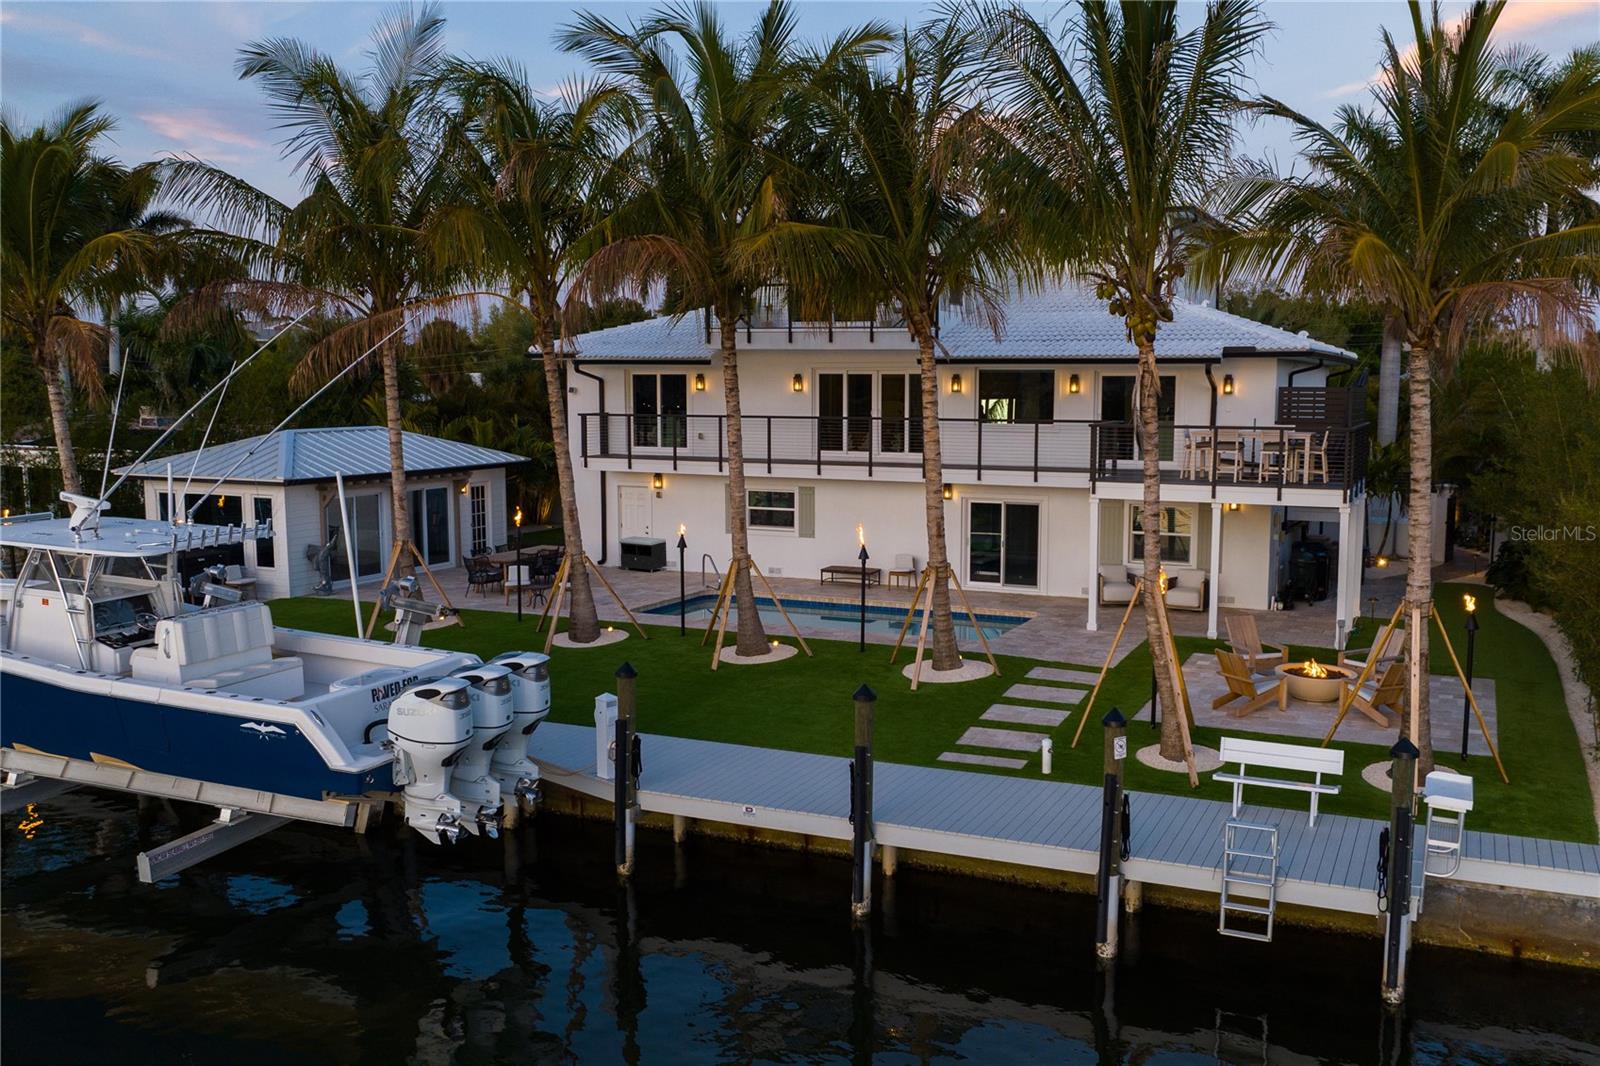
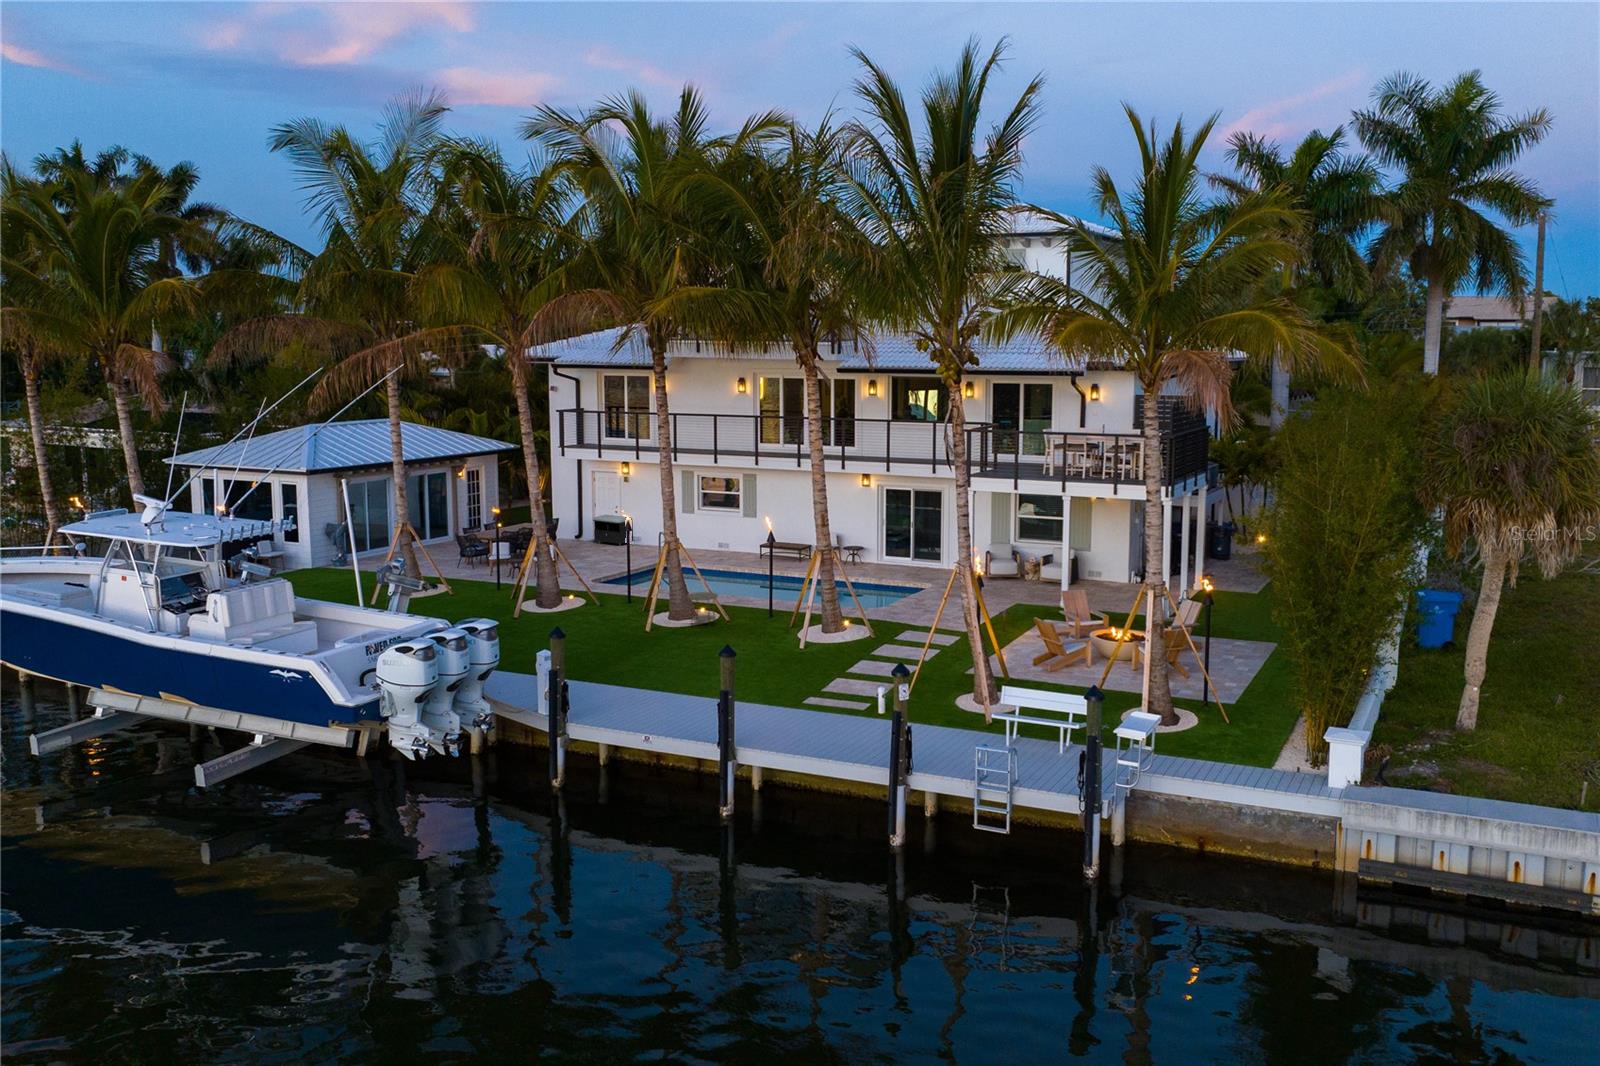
side table: none [759,621,798,664] -> present [687,592,718,622]

